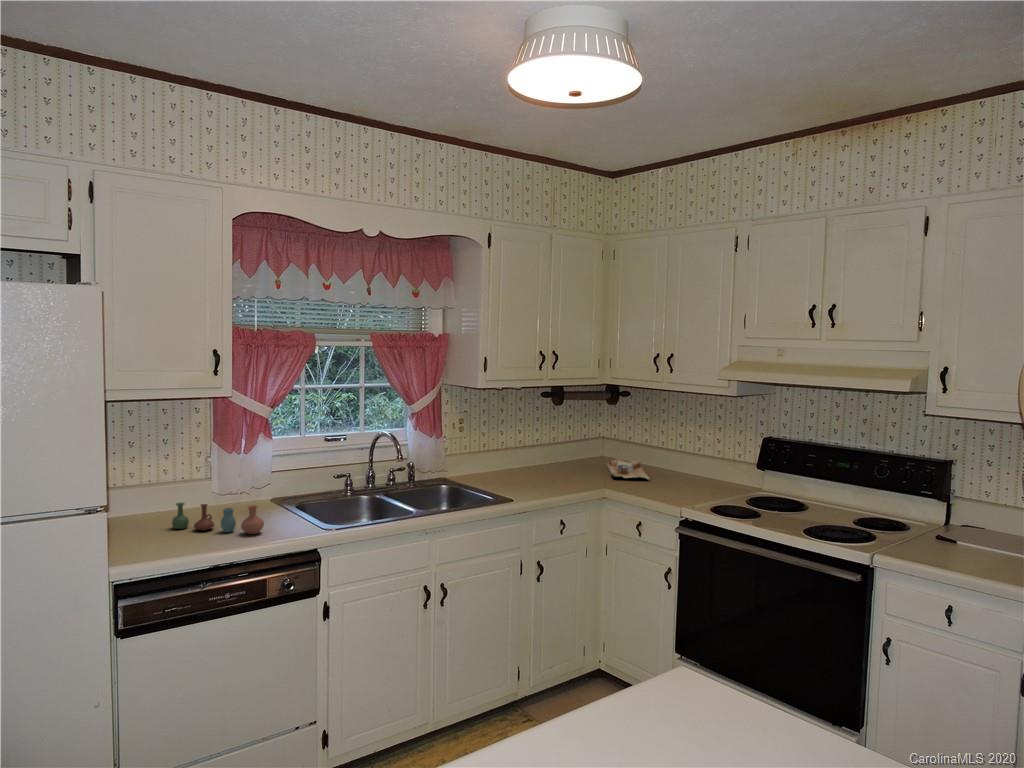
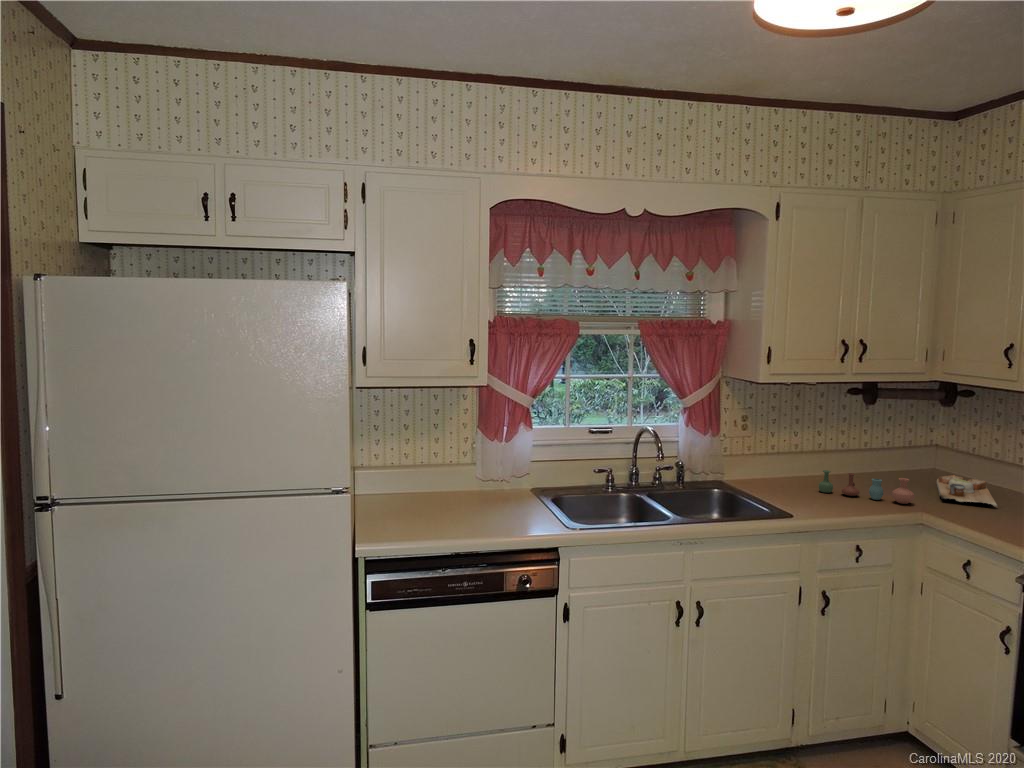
vase: present [172,503,264,534] -> present [819,470,915,504]

